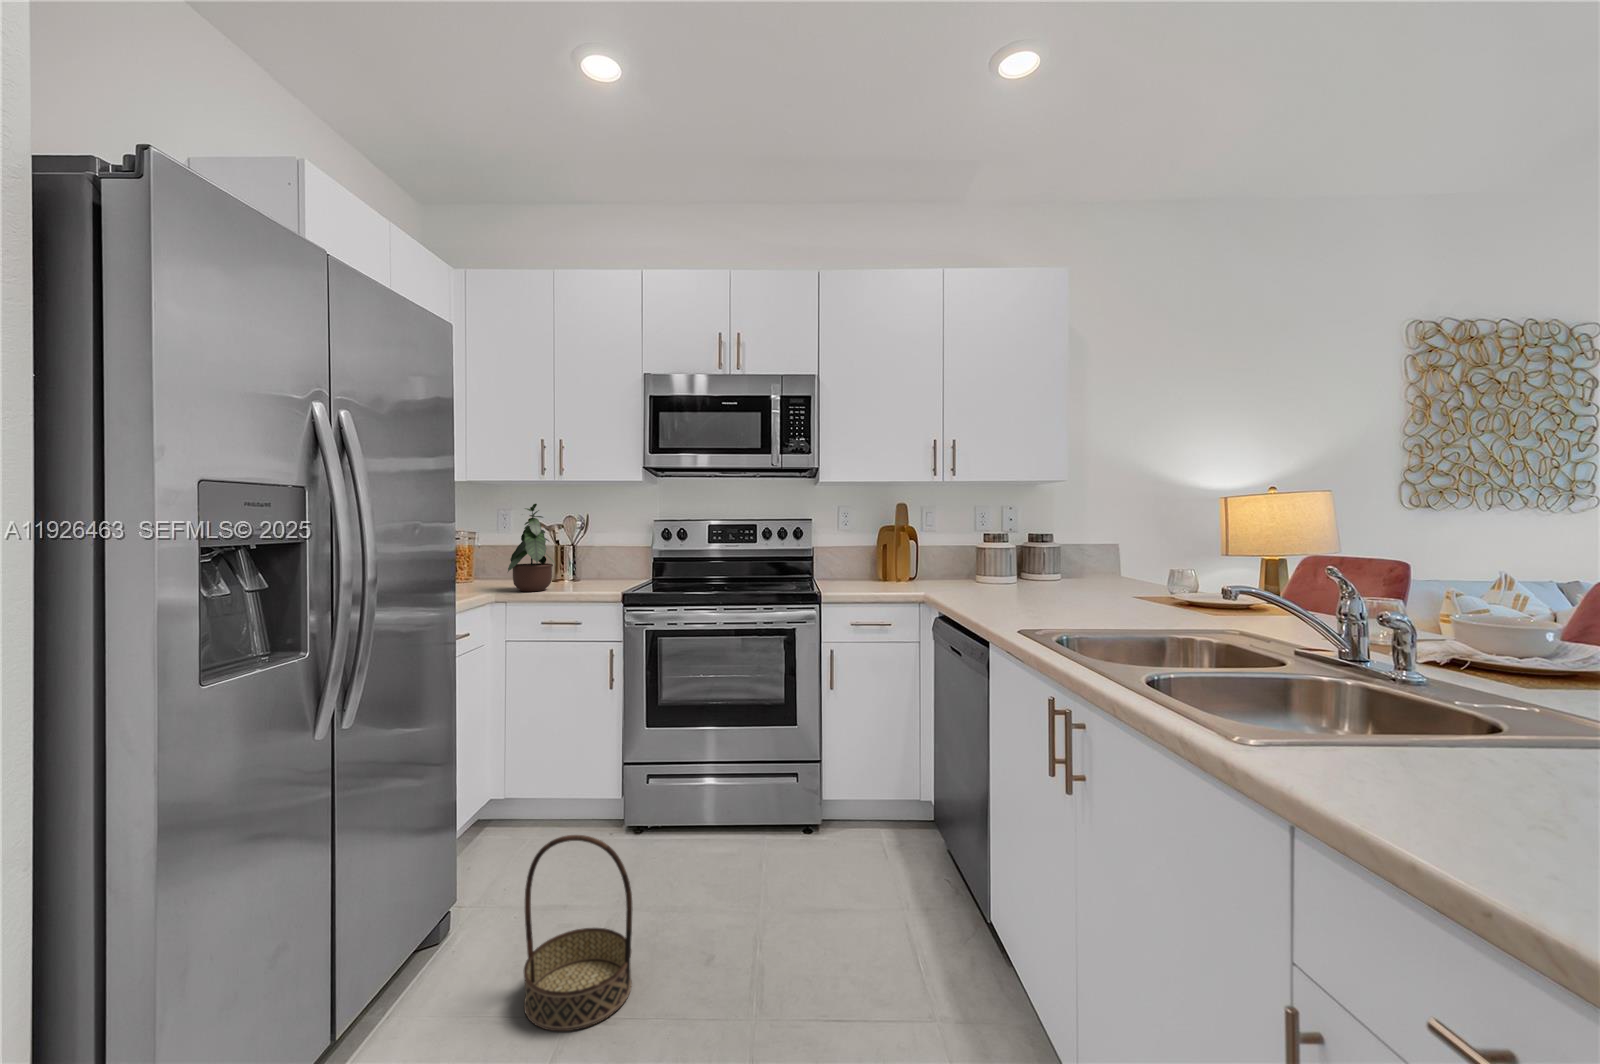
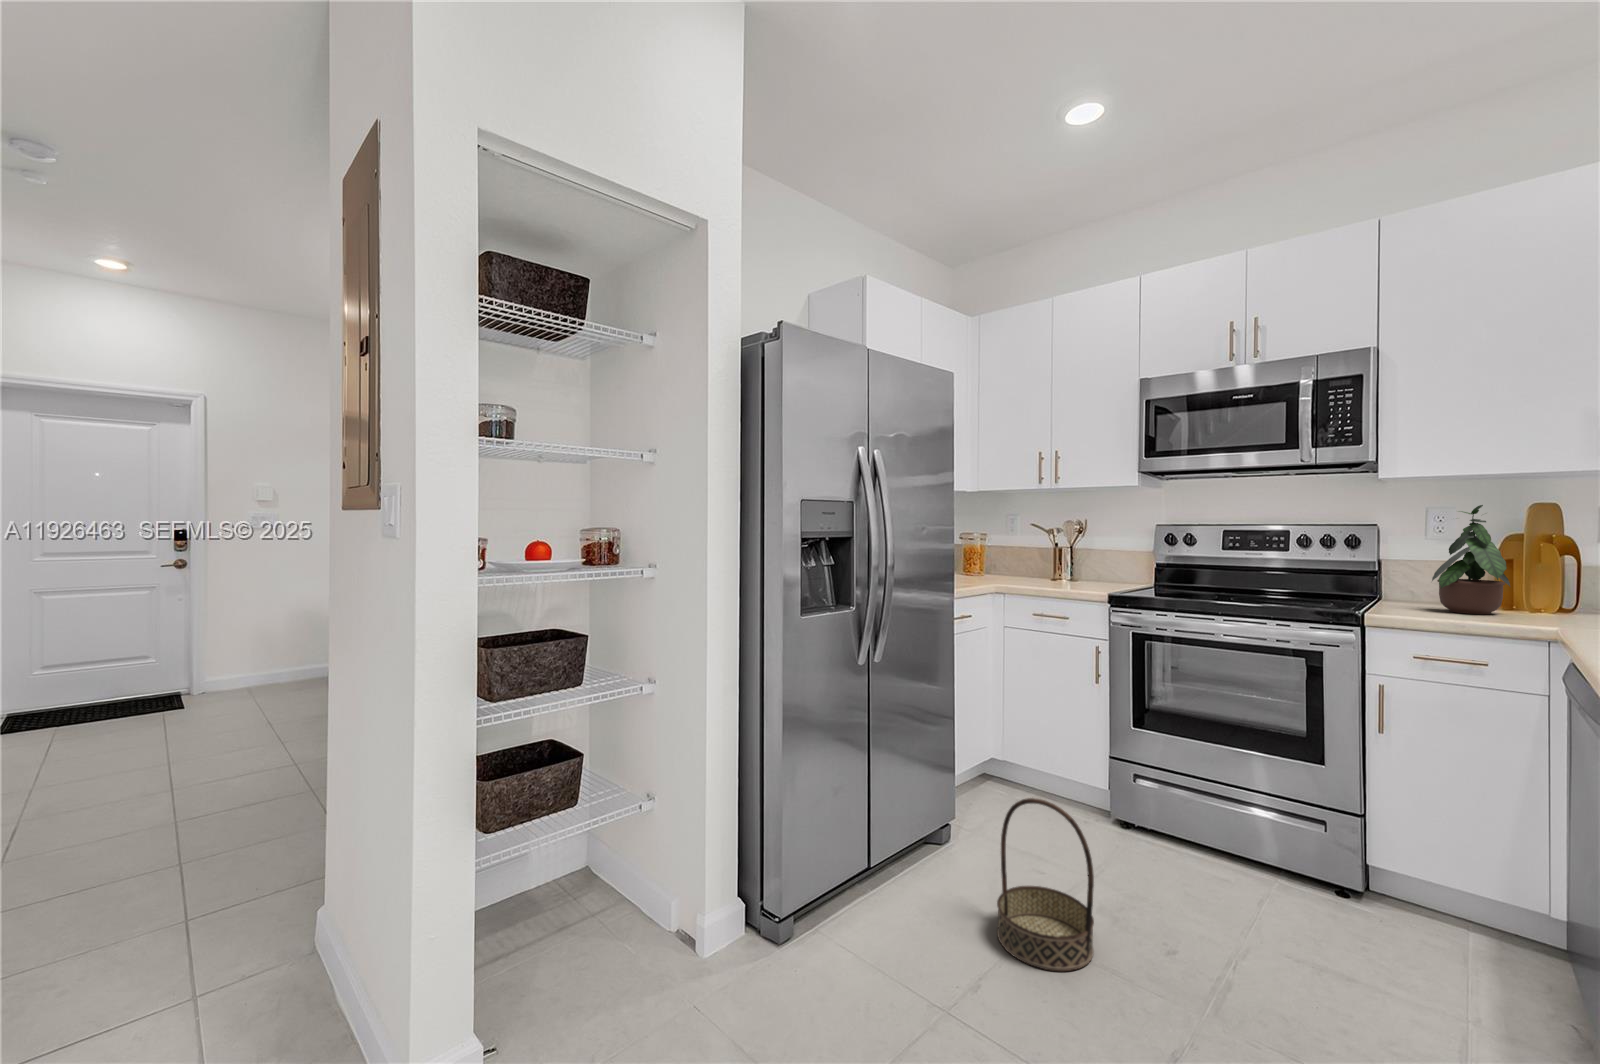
potted plant: present [508,504,554,591] -> present [1432,505,1510,614]

